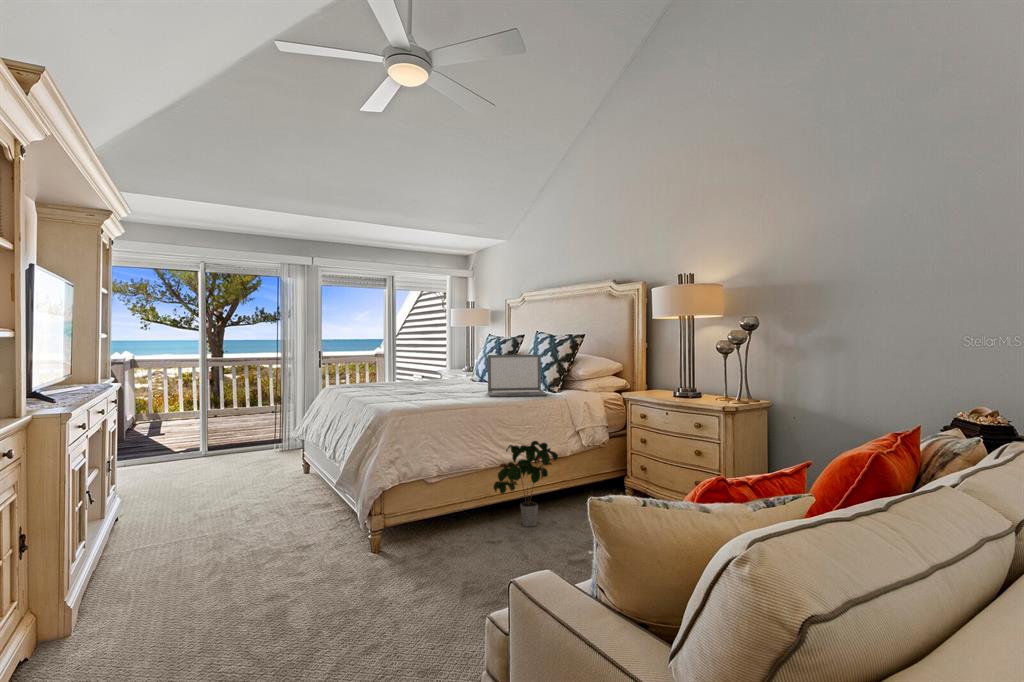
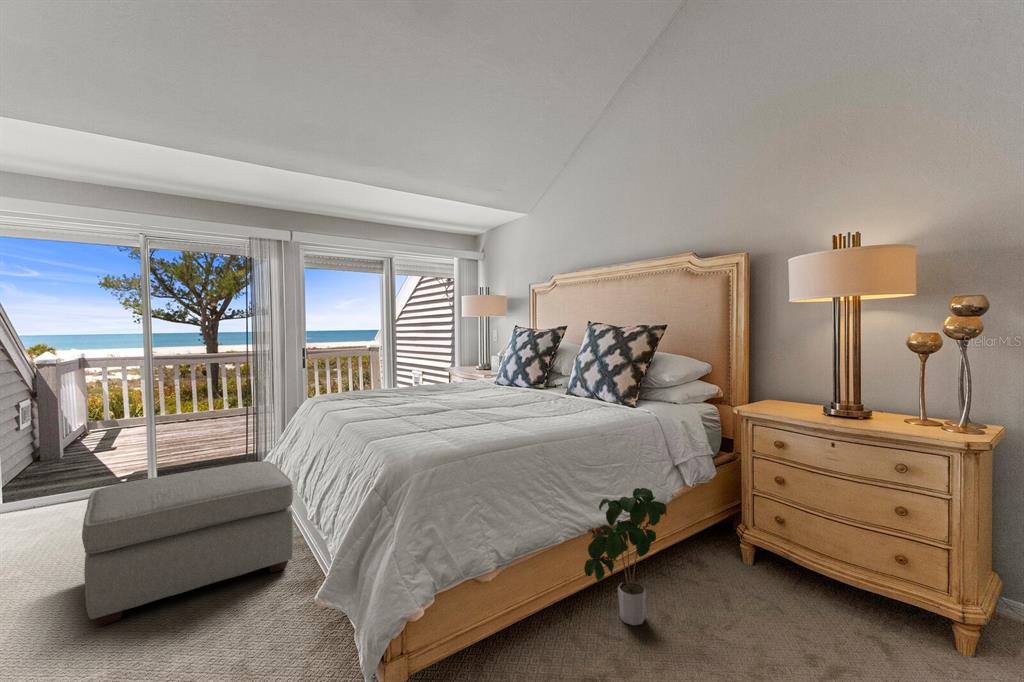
laptop: present [488,354,547,397] -> none [543,354,637,418]
ottoman: none [184,431,314,520] -> present [82,461,293,626]

